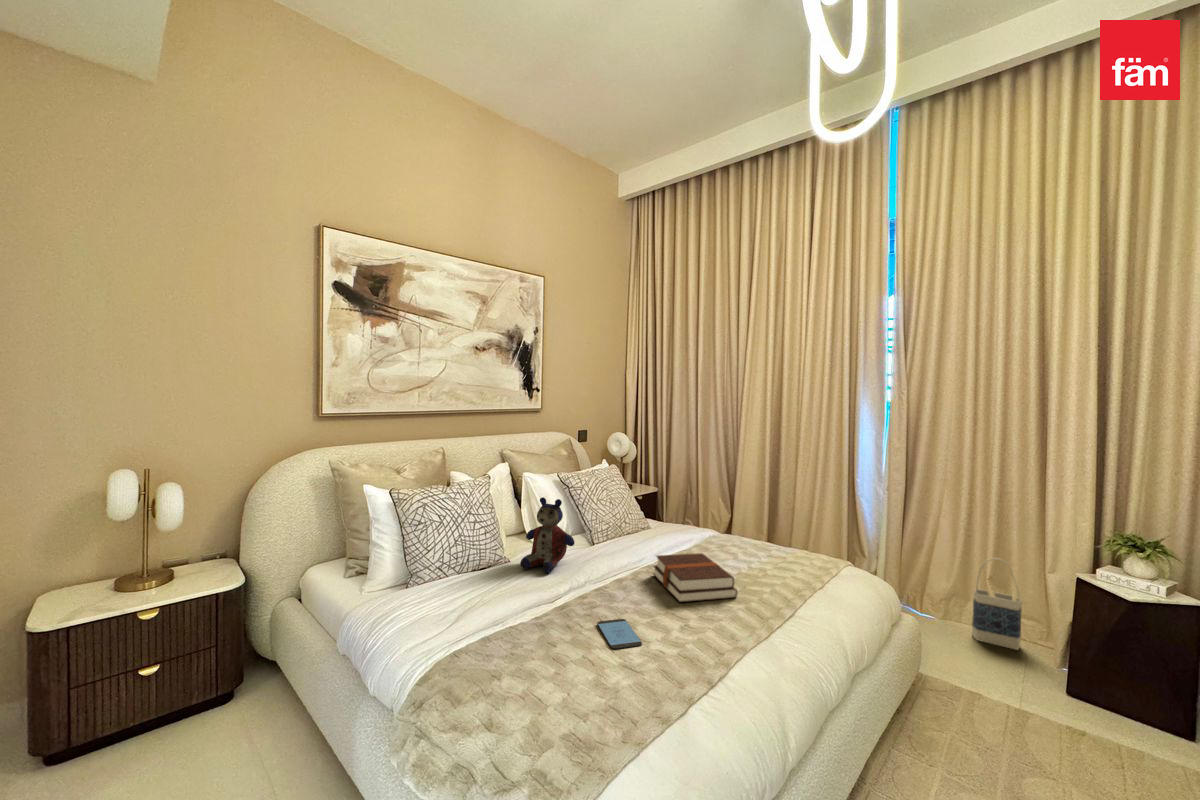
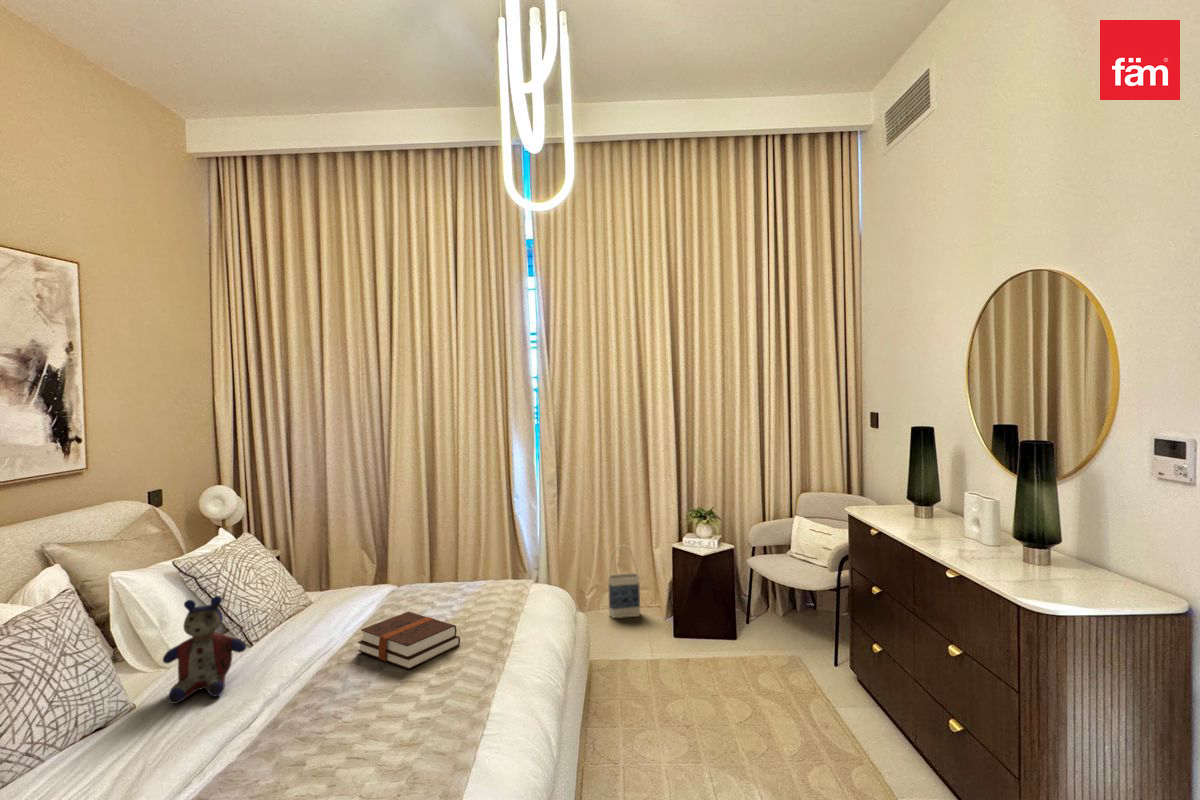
smartphone: present [598,619,642,649] -> none [336,708,401,739]

